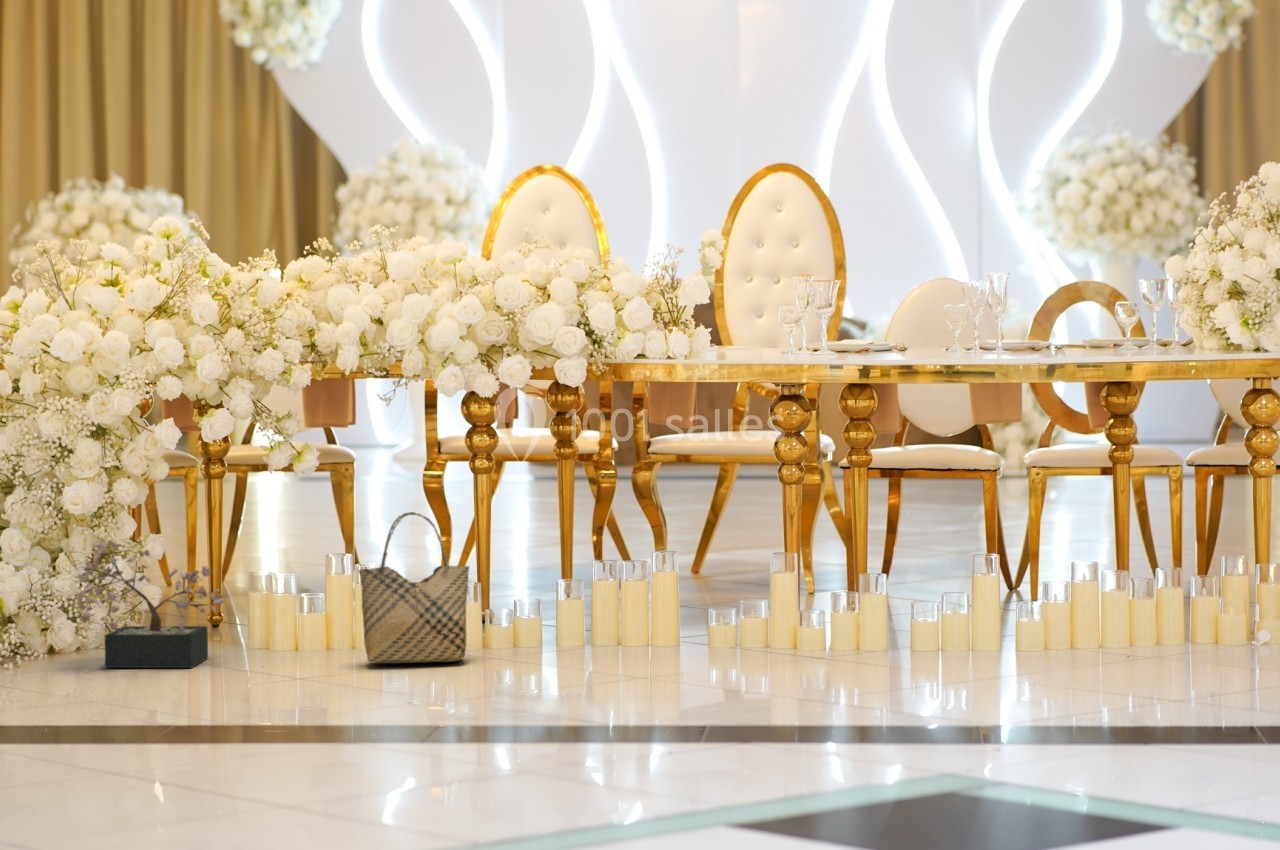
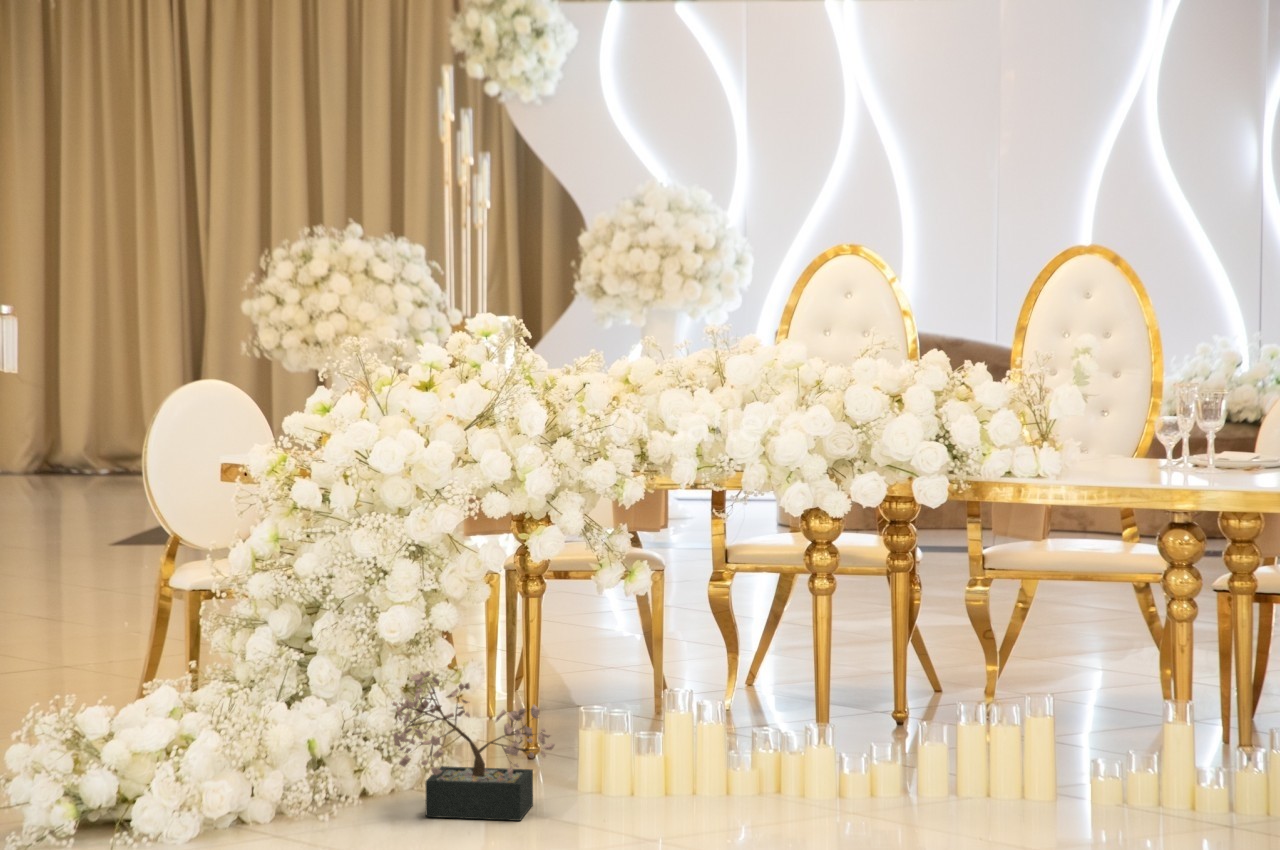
woven basket: present [359,512,469,664] -> none [707,651,828,824]

